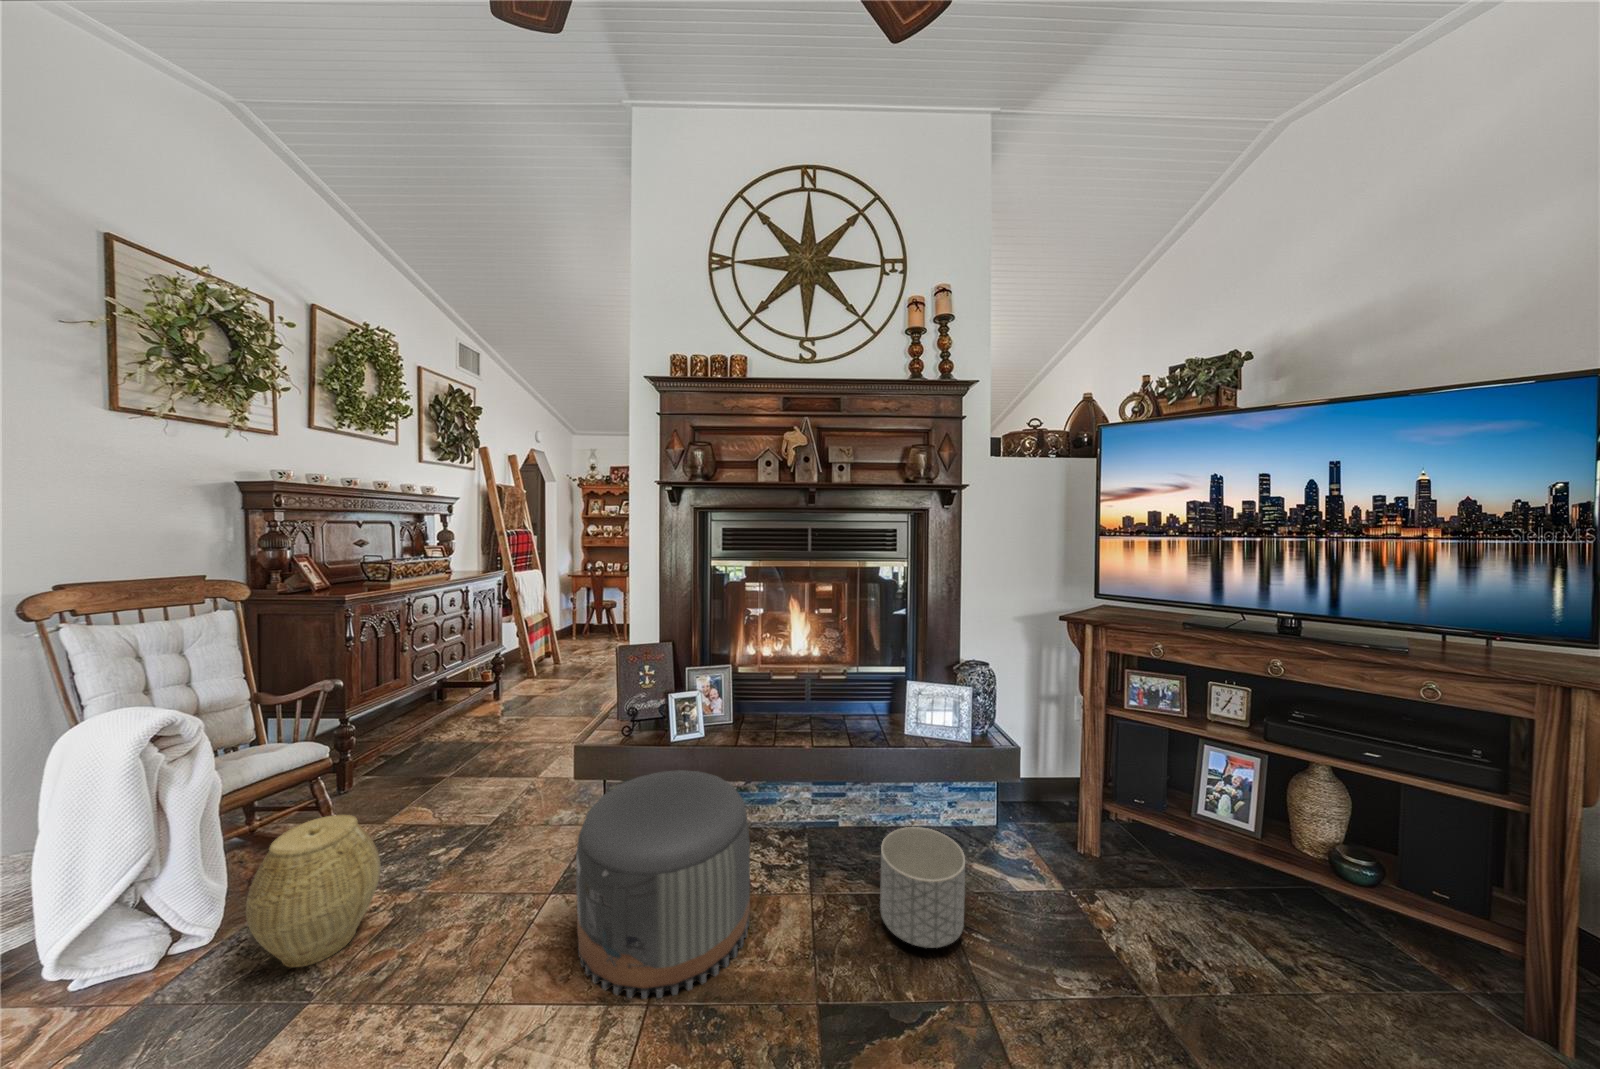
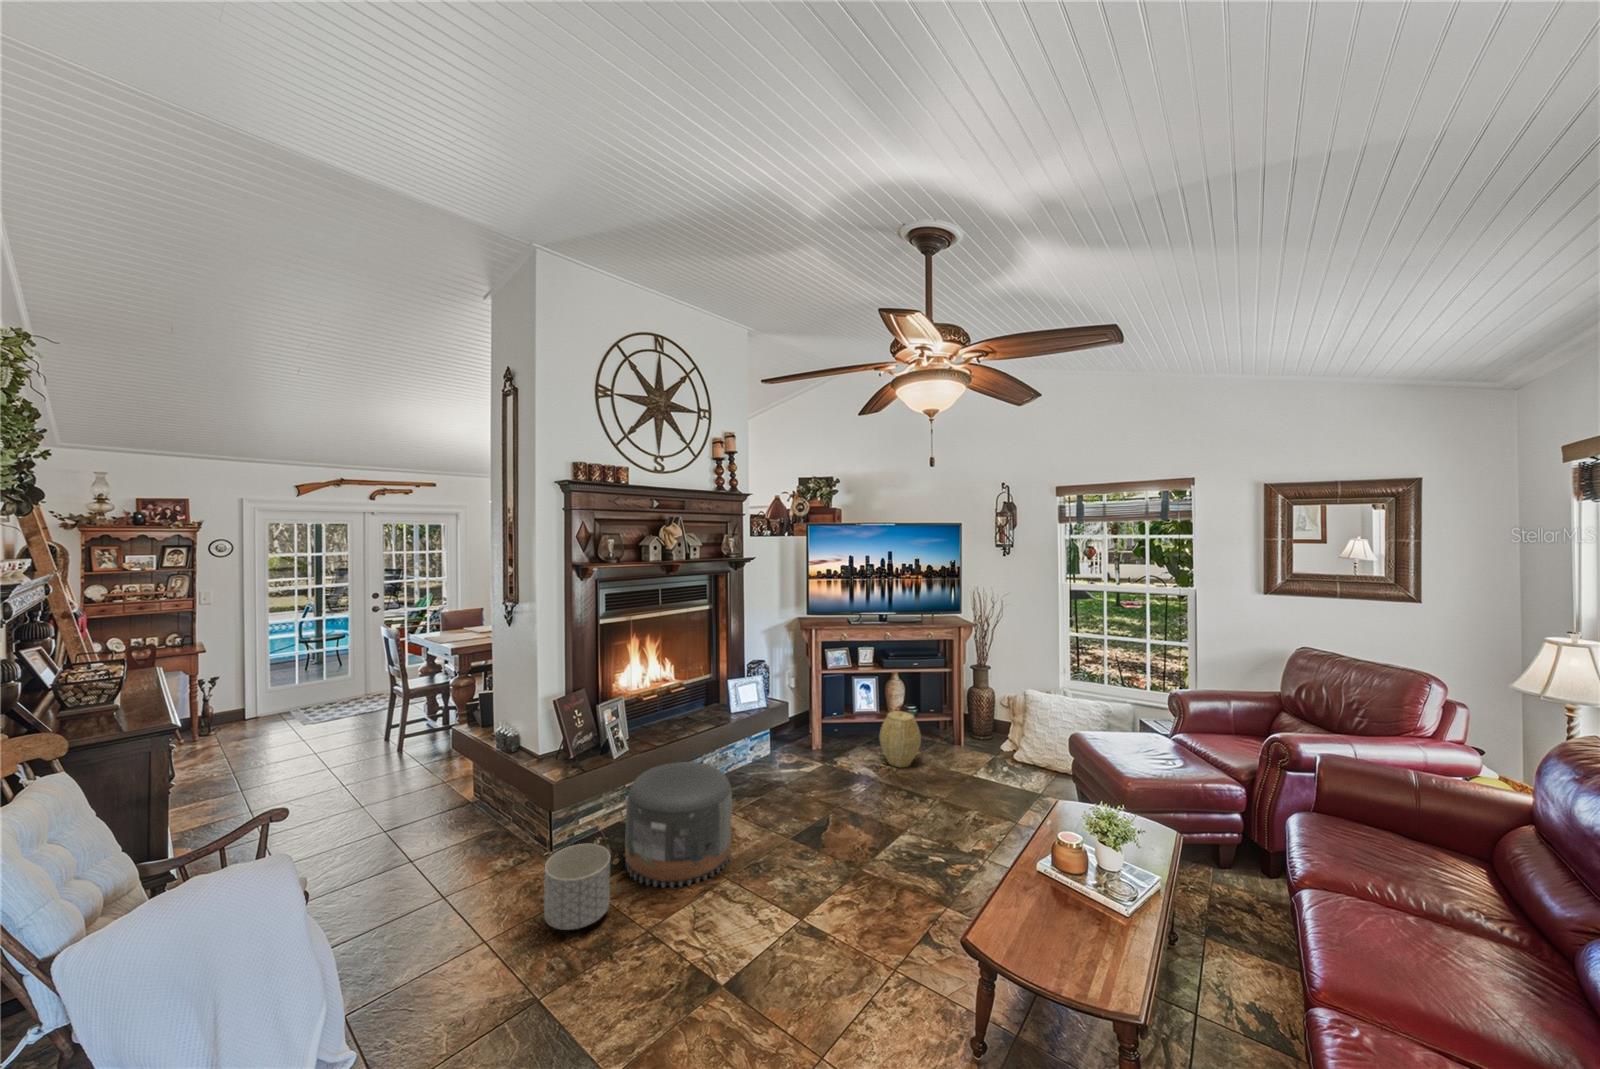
woven basket: present [246,815,381,967] -> present [880,711,921,767]
planter: present [880,827,965,948] -> present [544,844,610,930]

